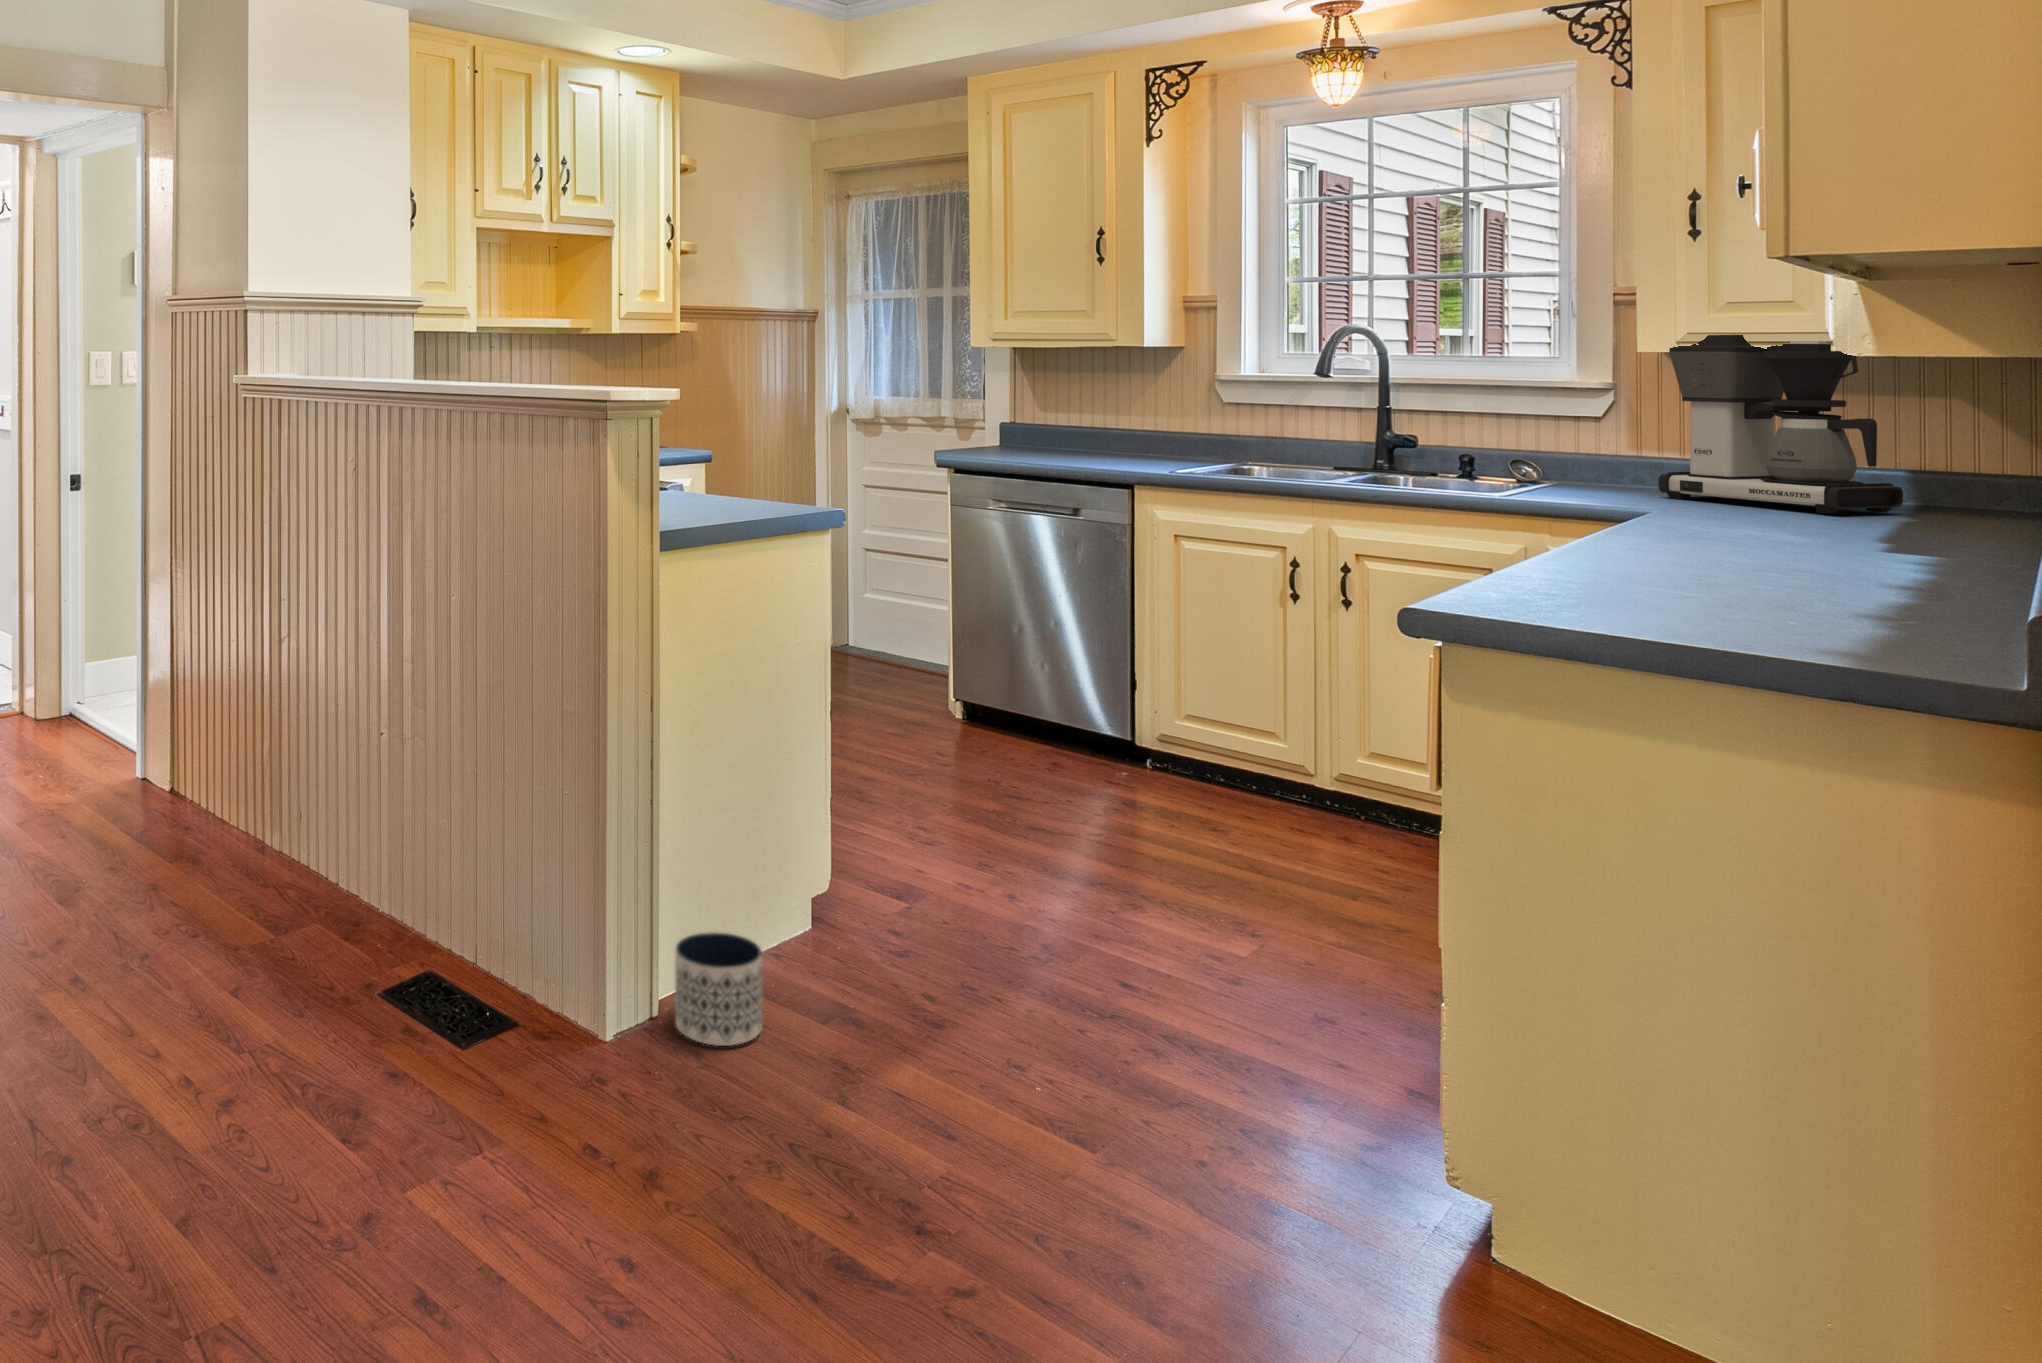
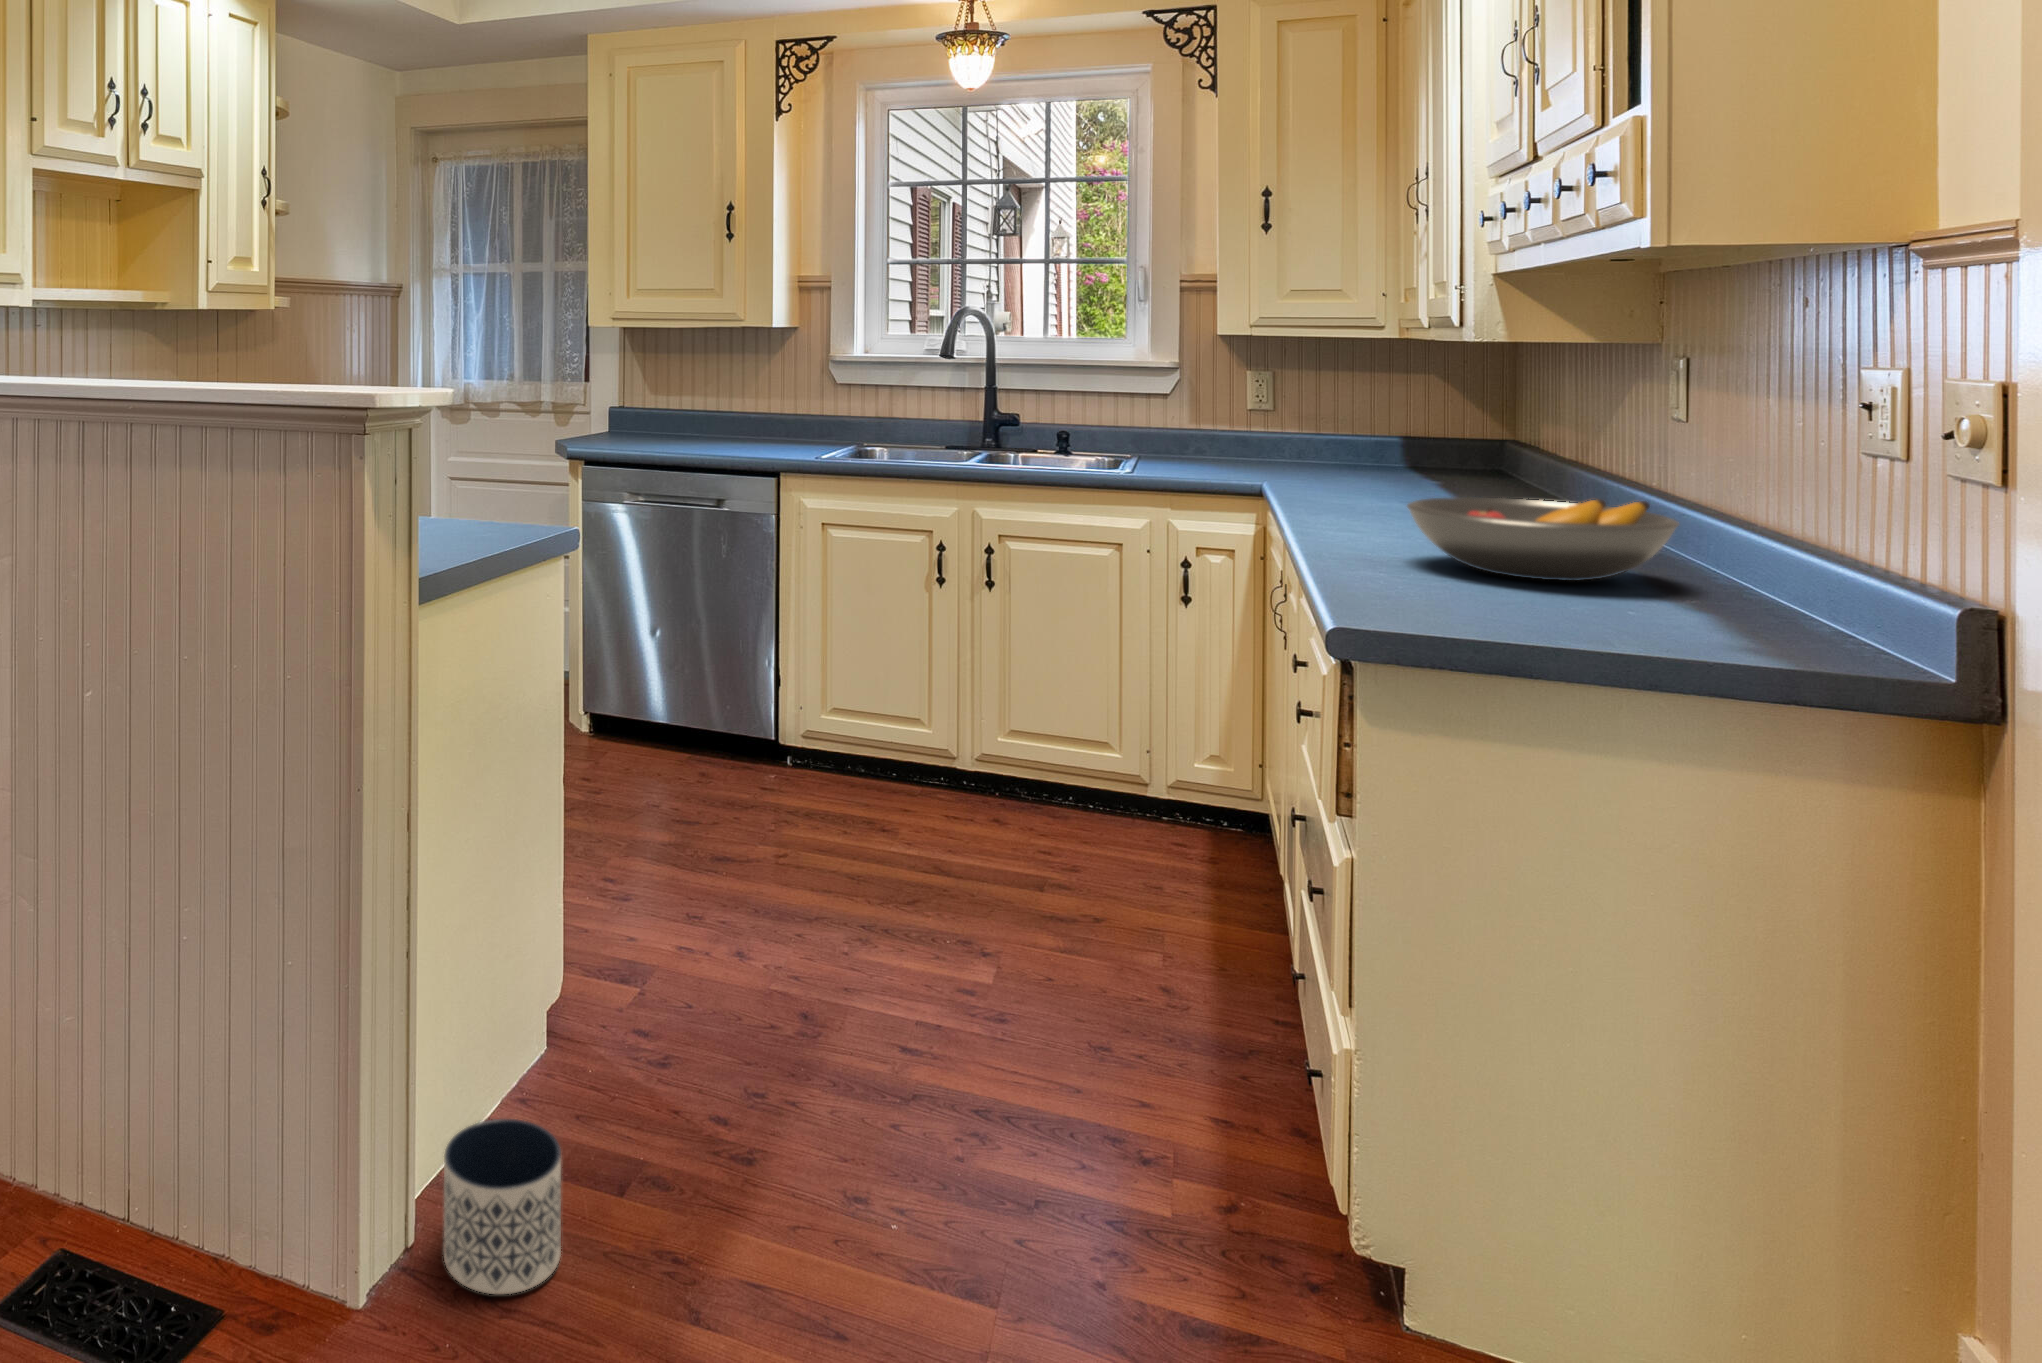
coffee maker: present [1658,335,1903,514] -> none [1240,322,1435,485]
fruit bowl: none [1614,505,1902,585] -> present [1407,497,1679,581]

